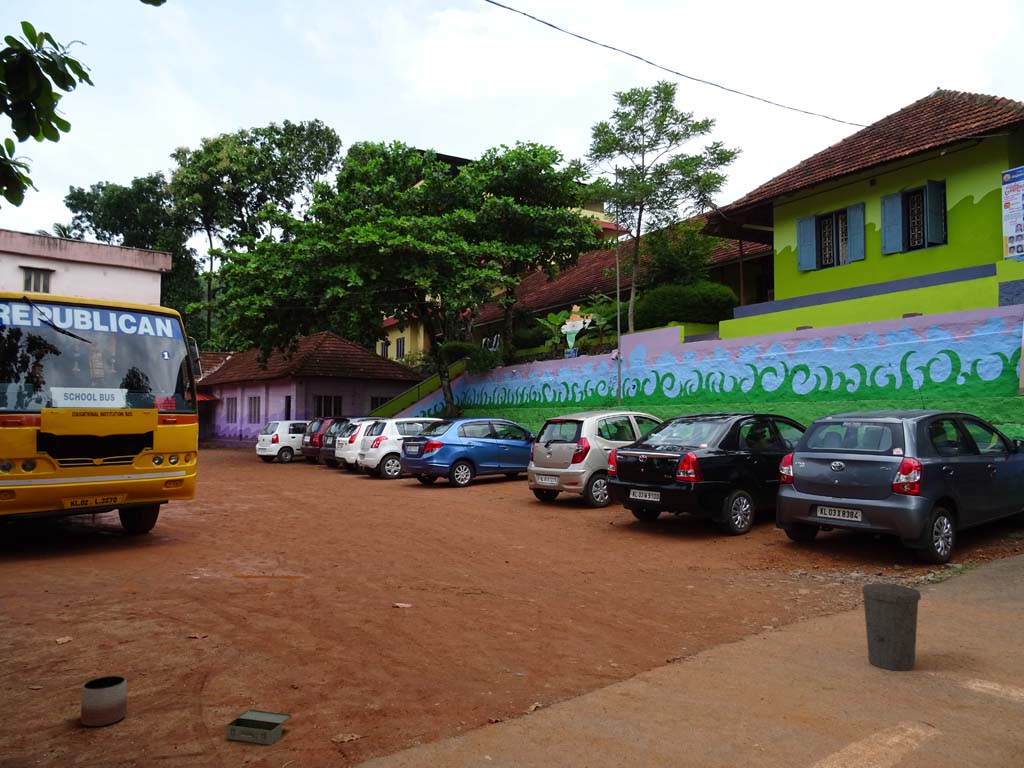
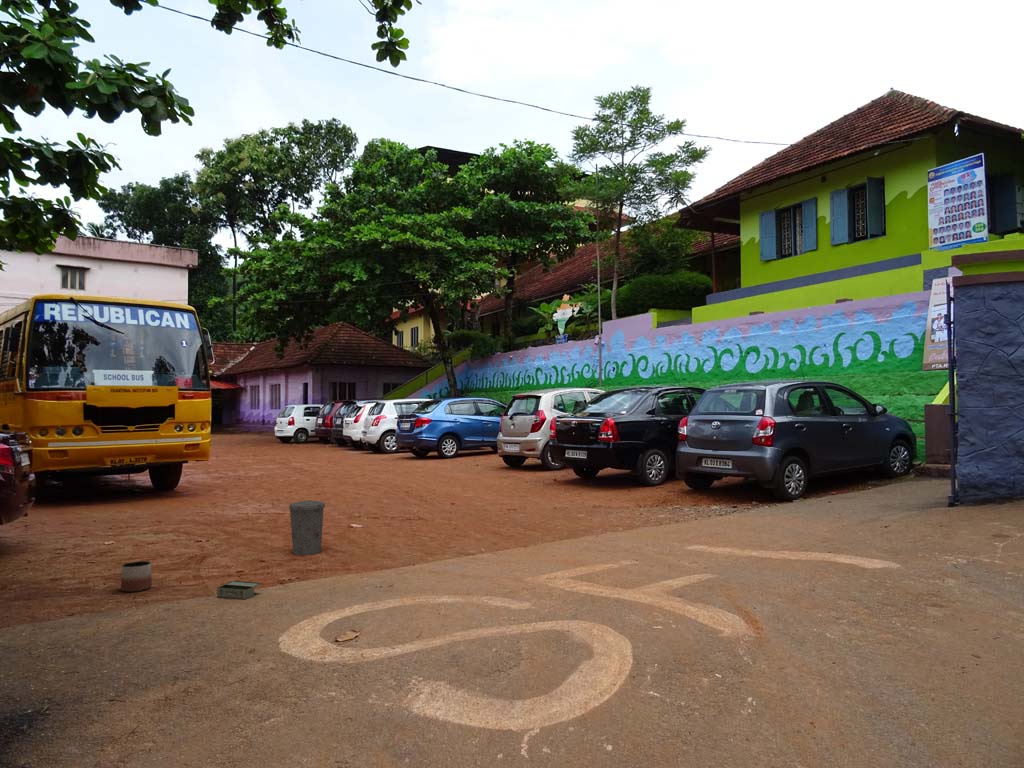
trash can: present [862,584,921,671] -> present [289,500,325,555]

